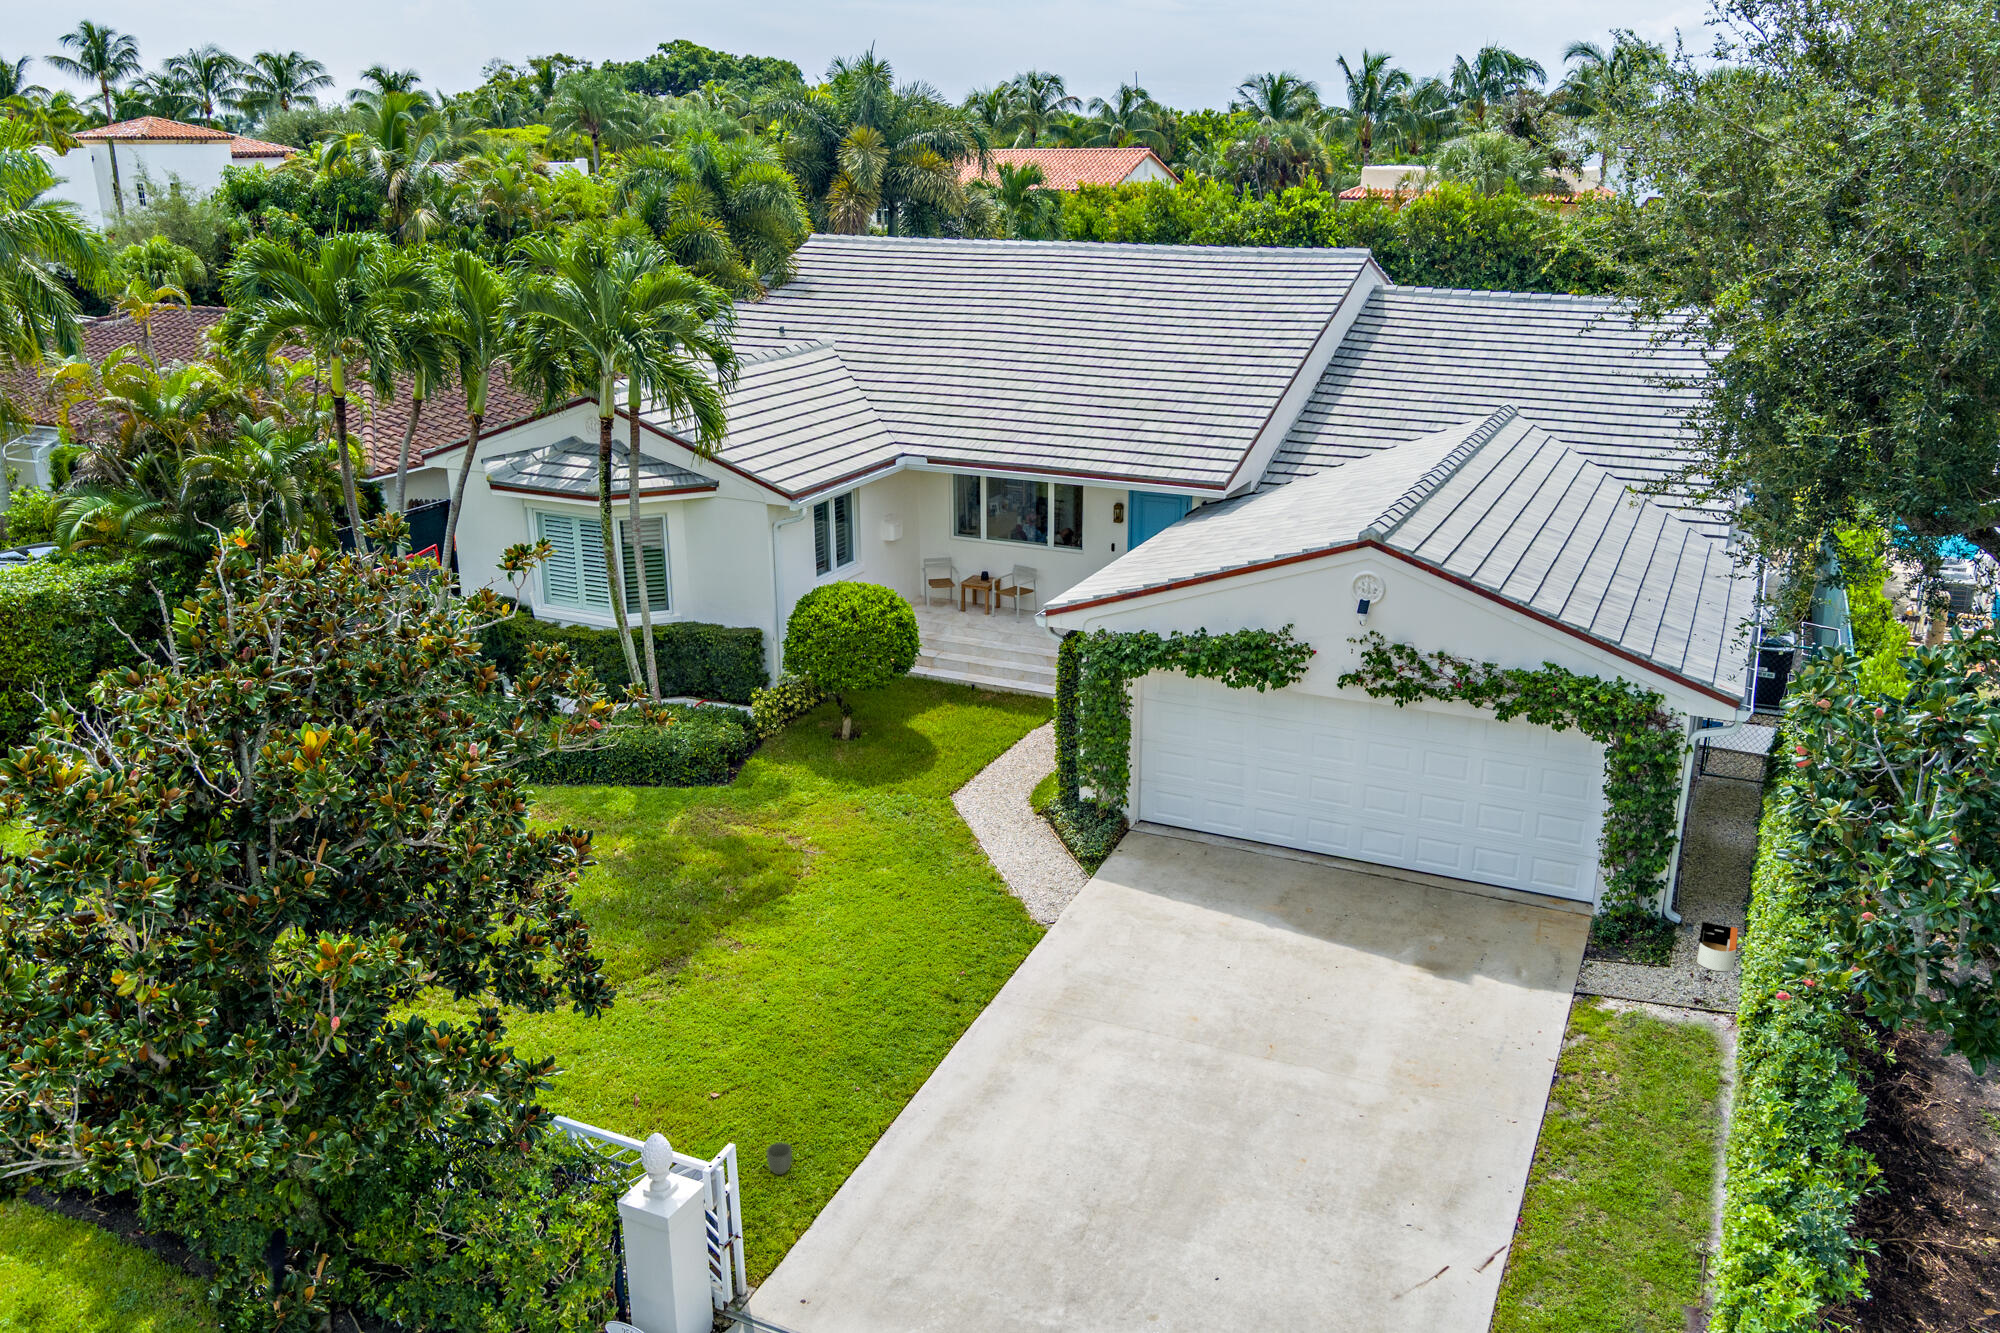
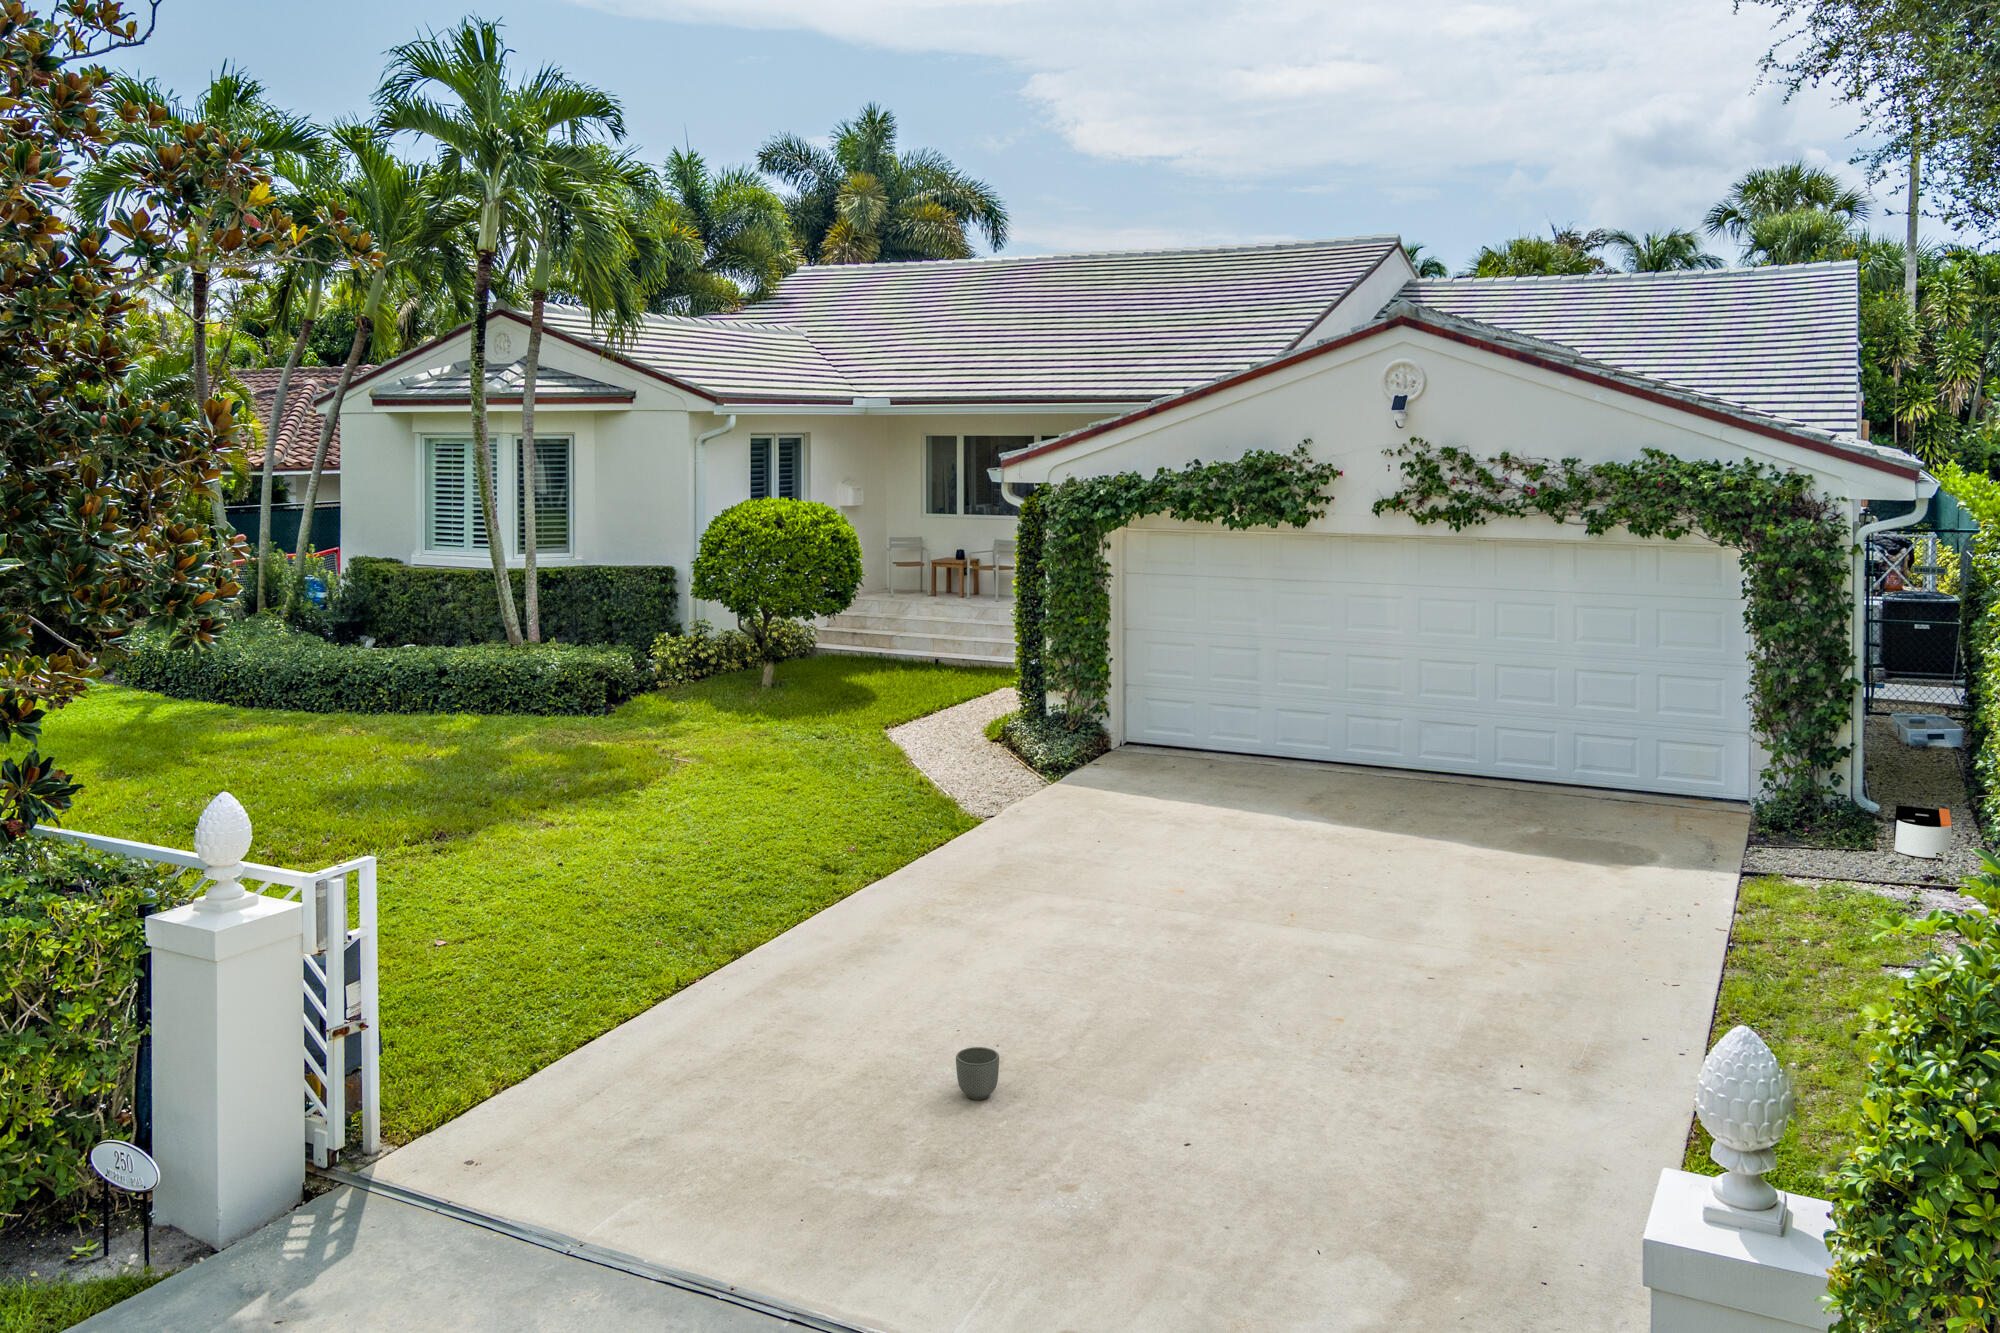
planter: present [766,1143,792,1175] -> present [956,1047,999,1100]

